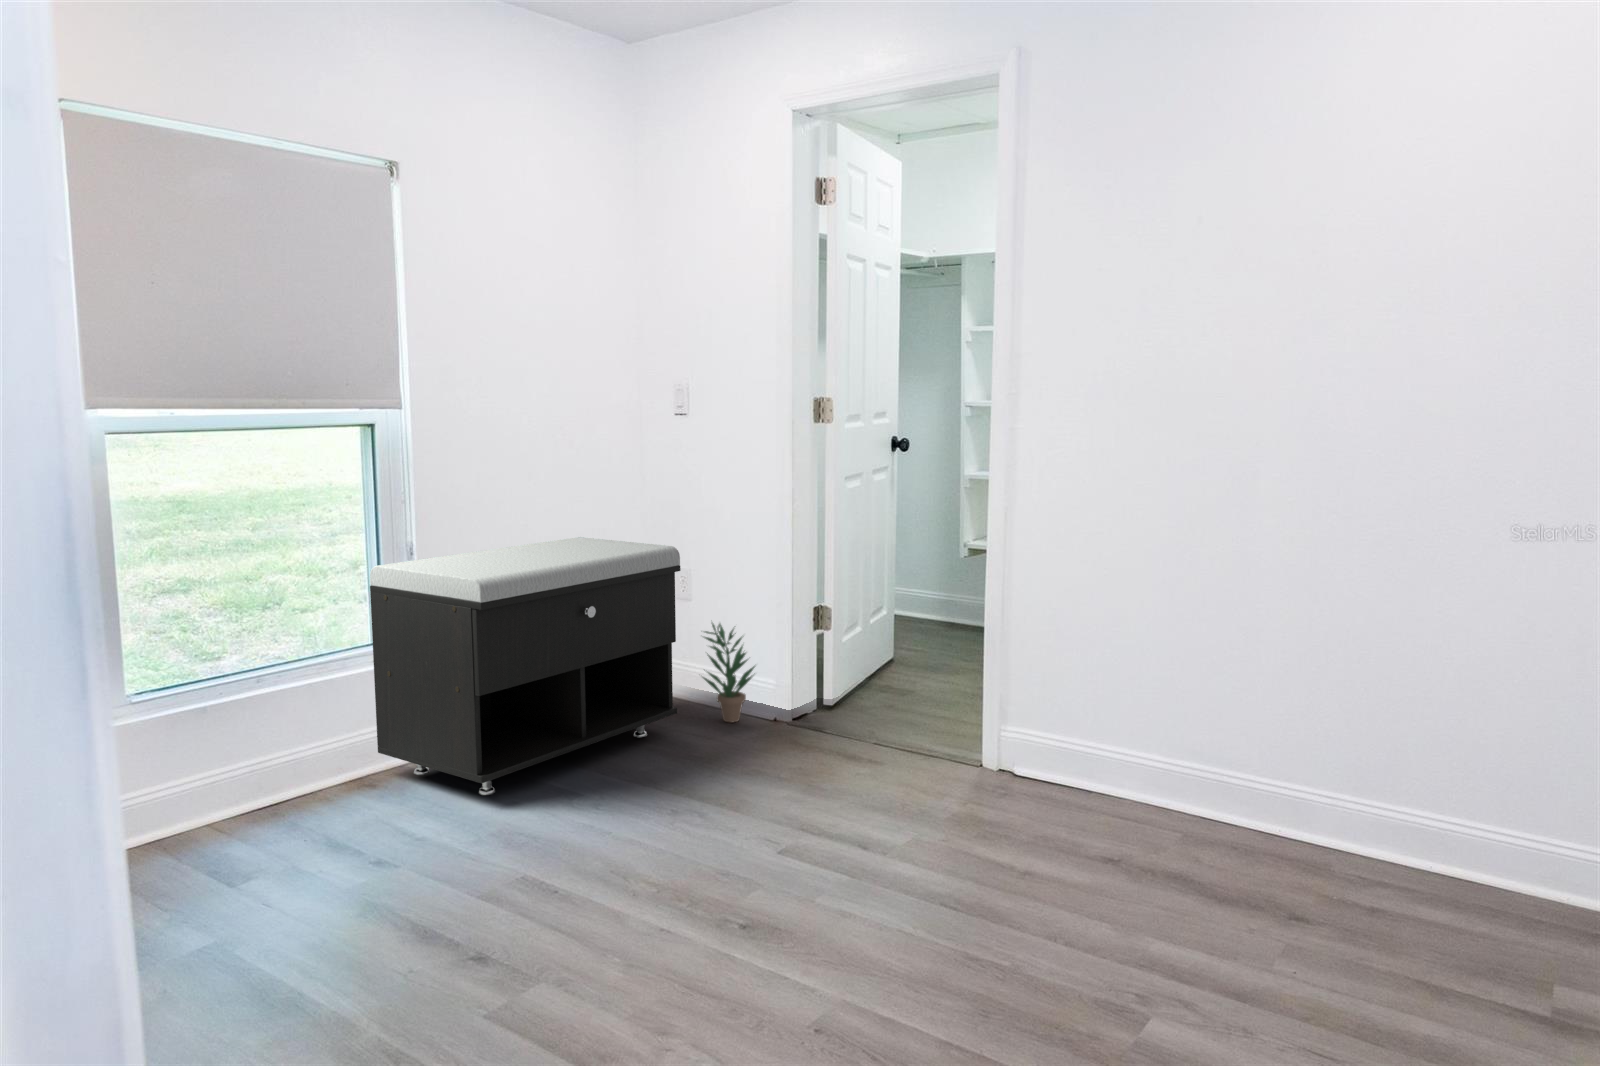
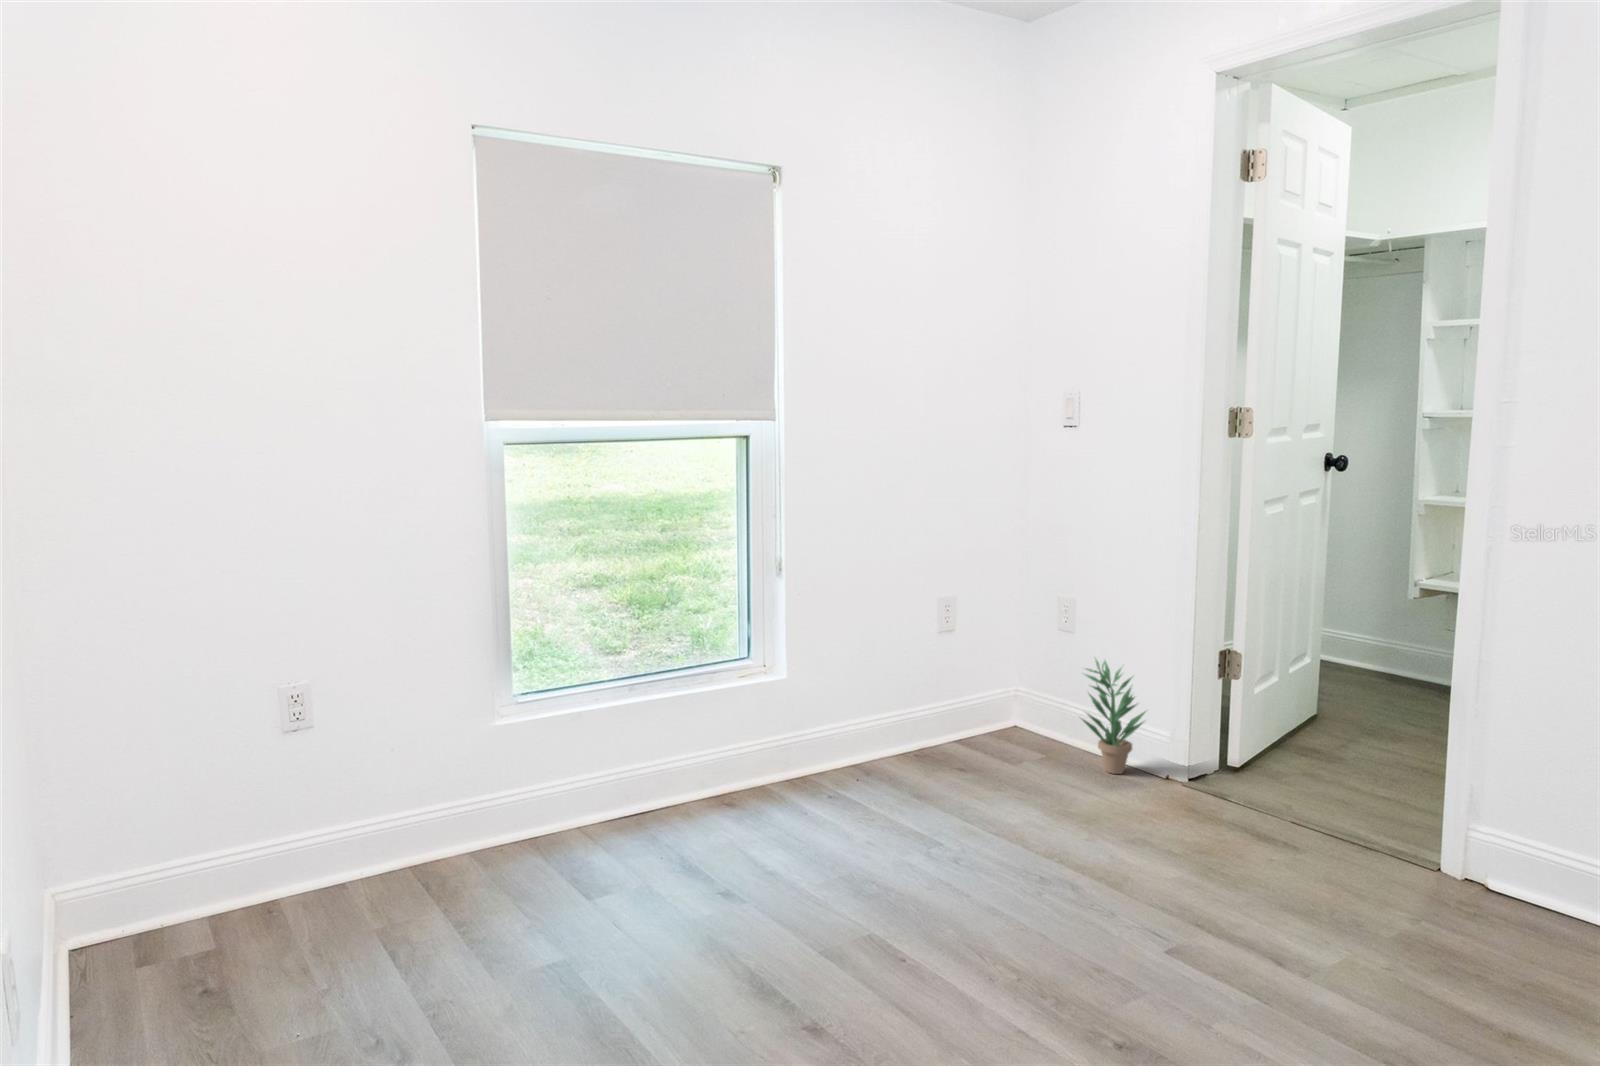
storage bench: present [370,537,681,795] -> none [738,557,1061,828]

